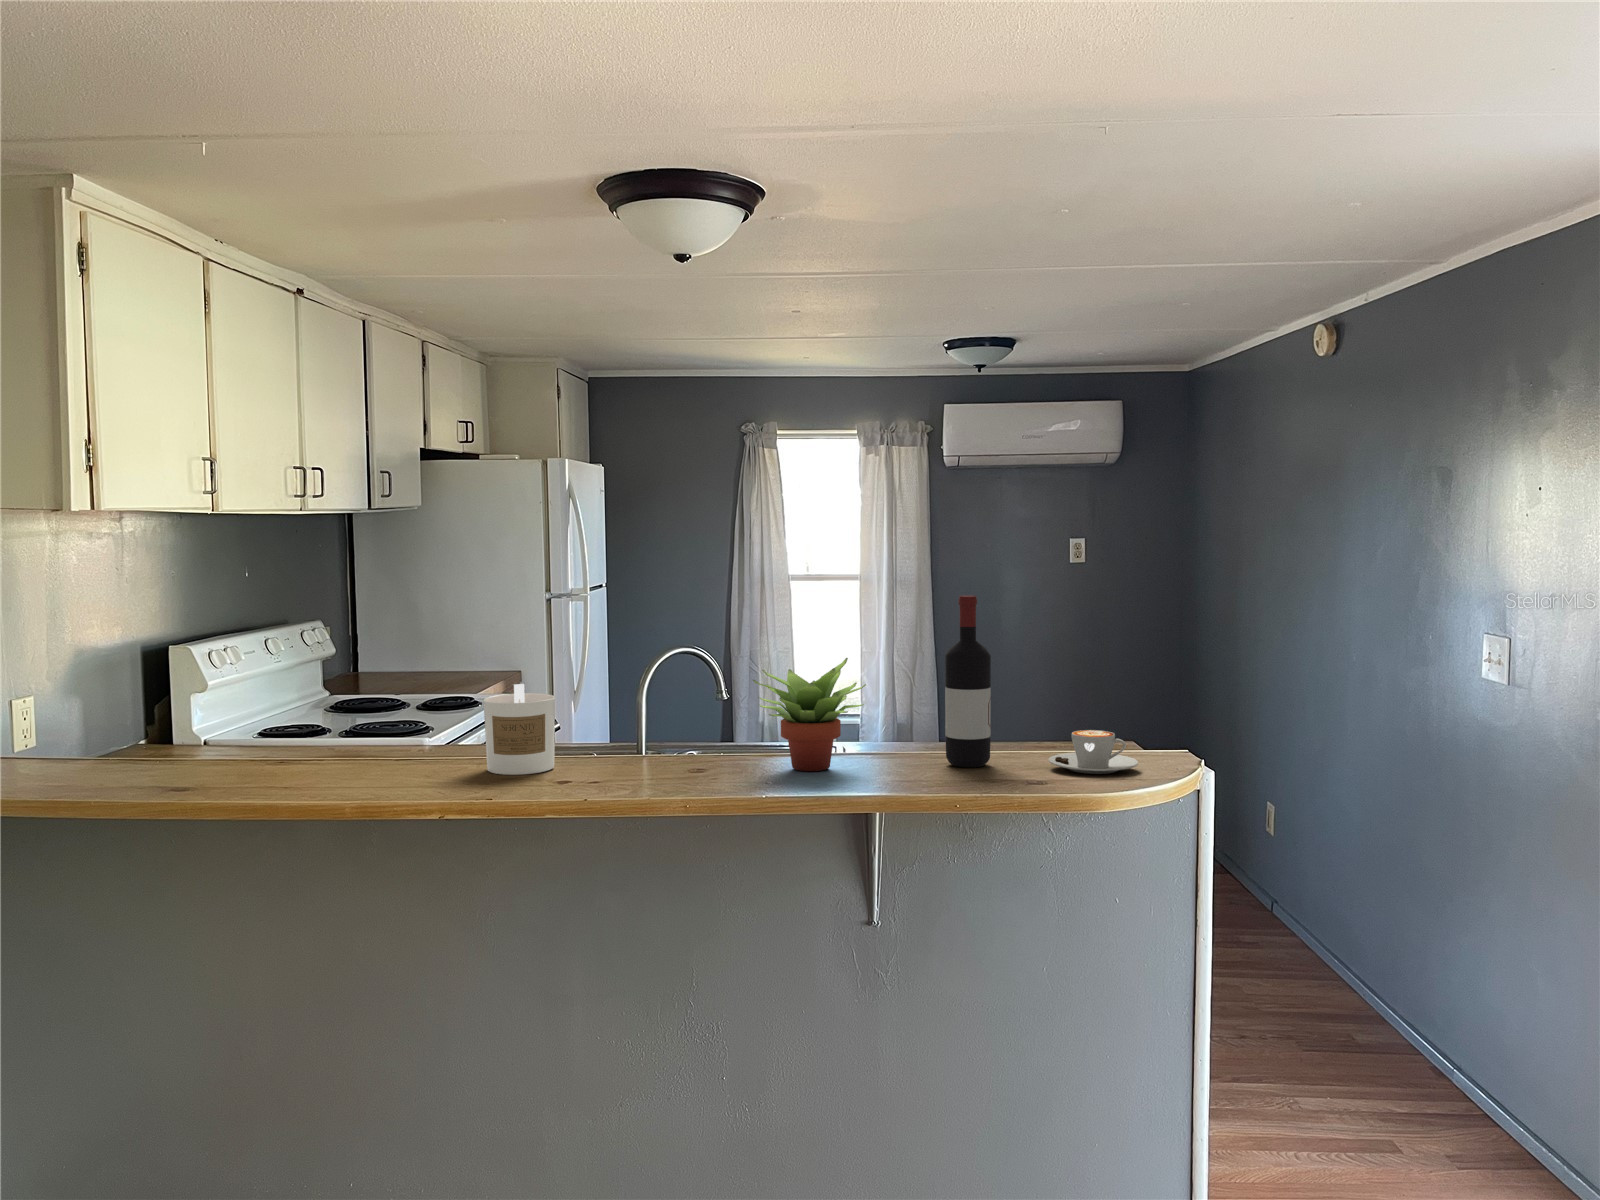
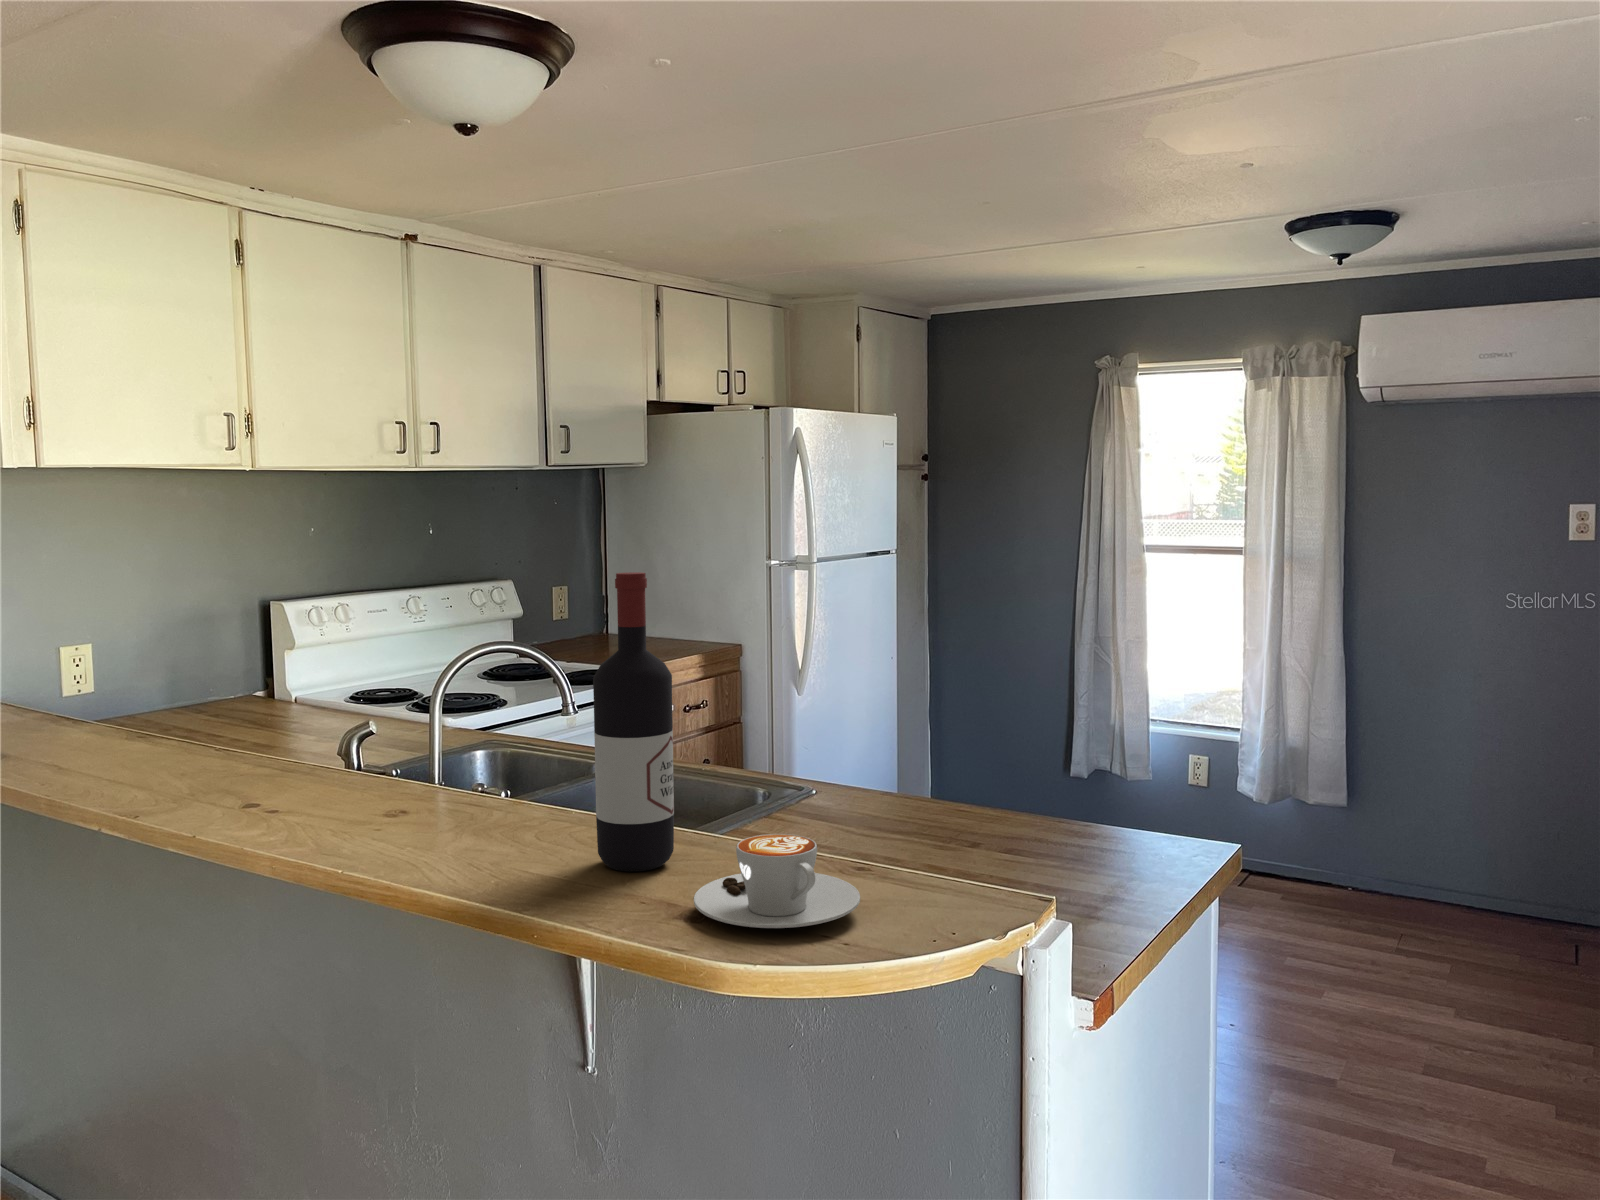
succulent plant: present [753,658,866,771] -> none [307,665,511,840]
candle: present [484,684,555,775] -> none [94,669,200,790]

